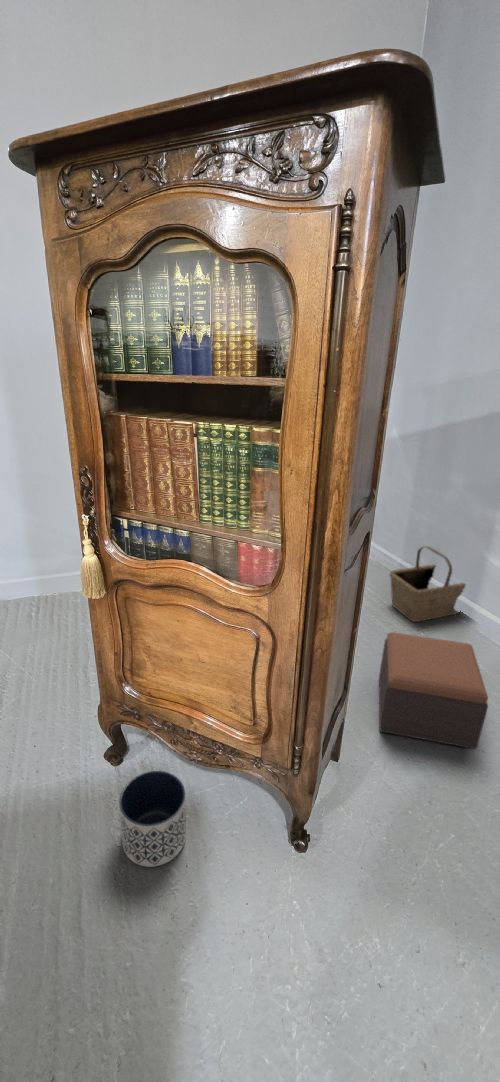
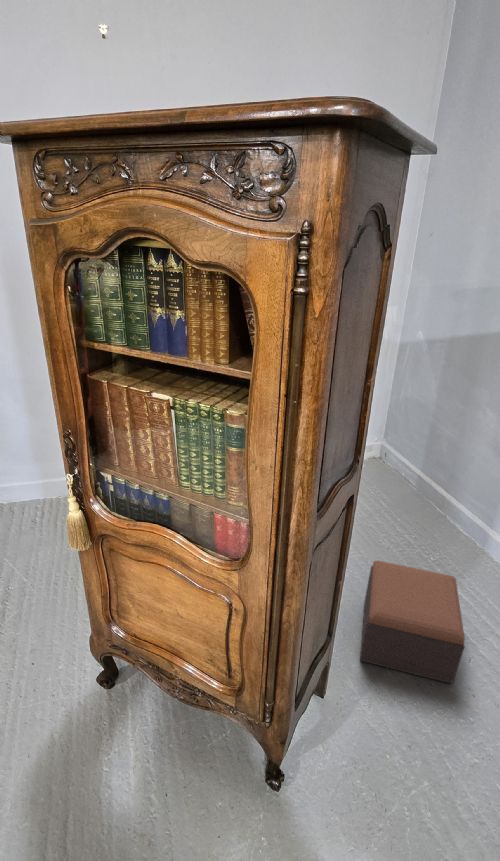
basket: present [390,547,466,622] -> none [384,463,464,538]
planter: present [119,771,186,867] -> none [102,707,166,800]

